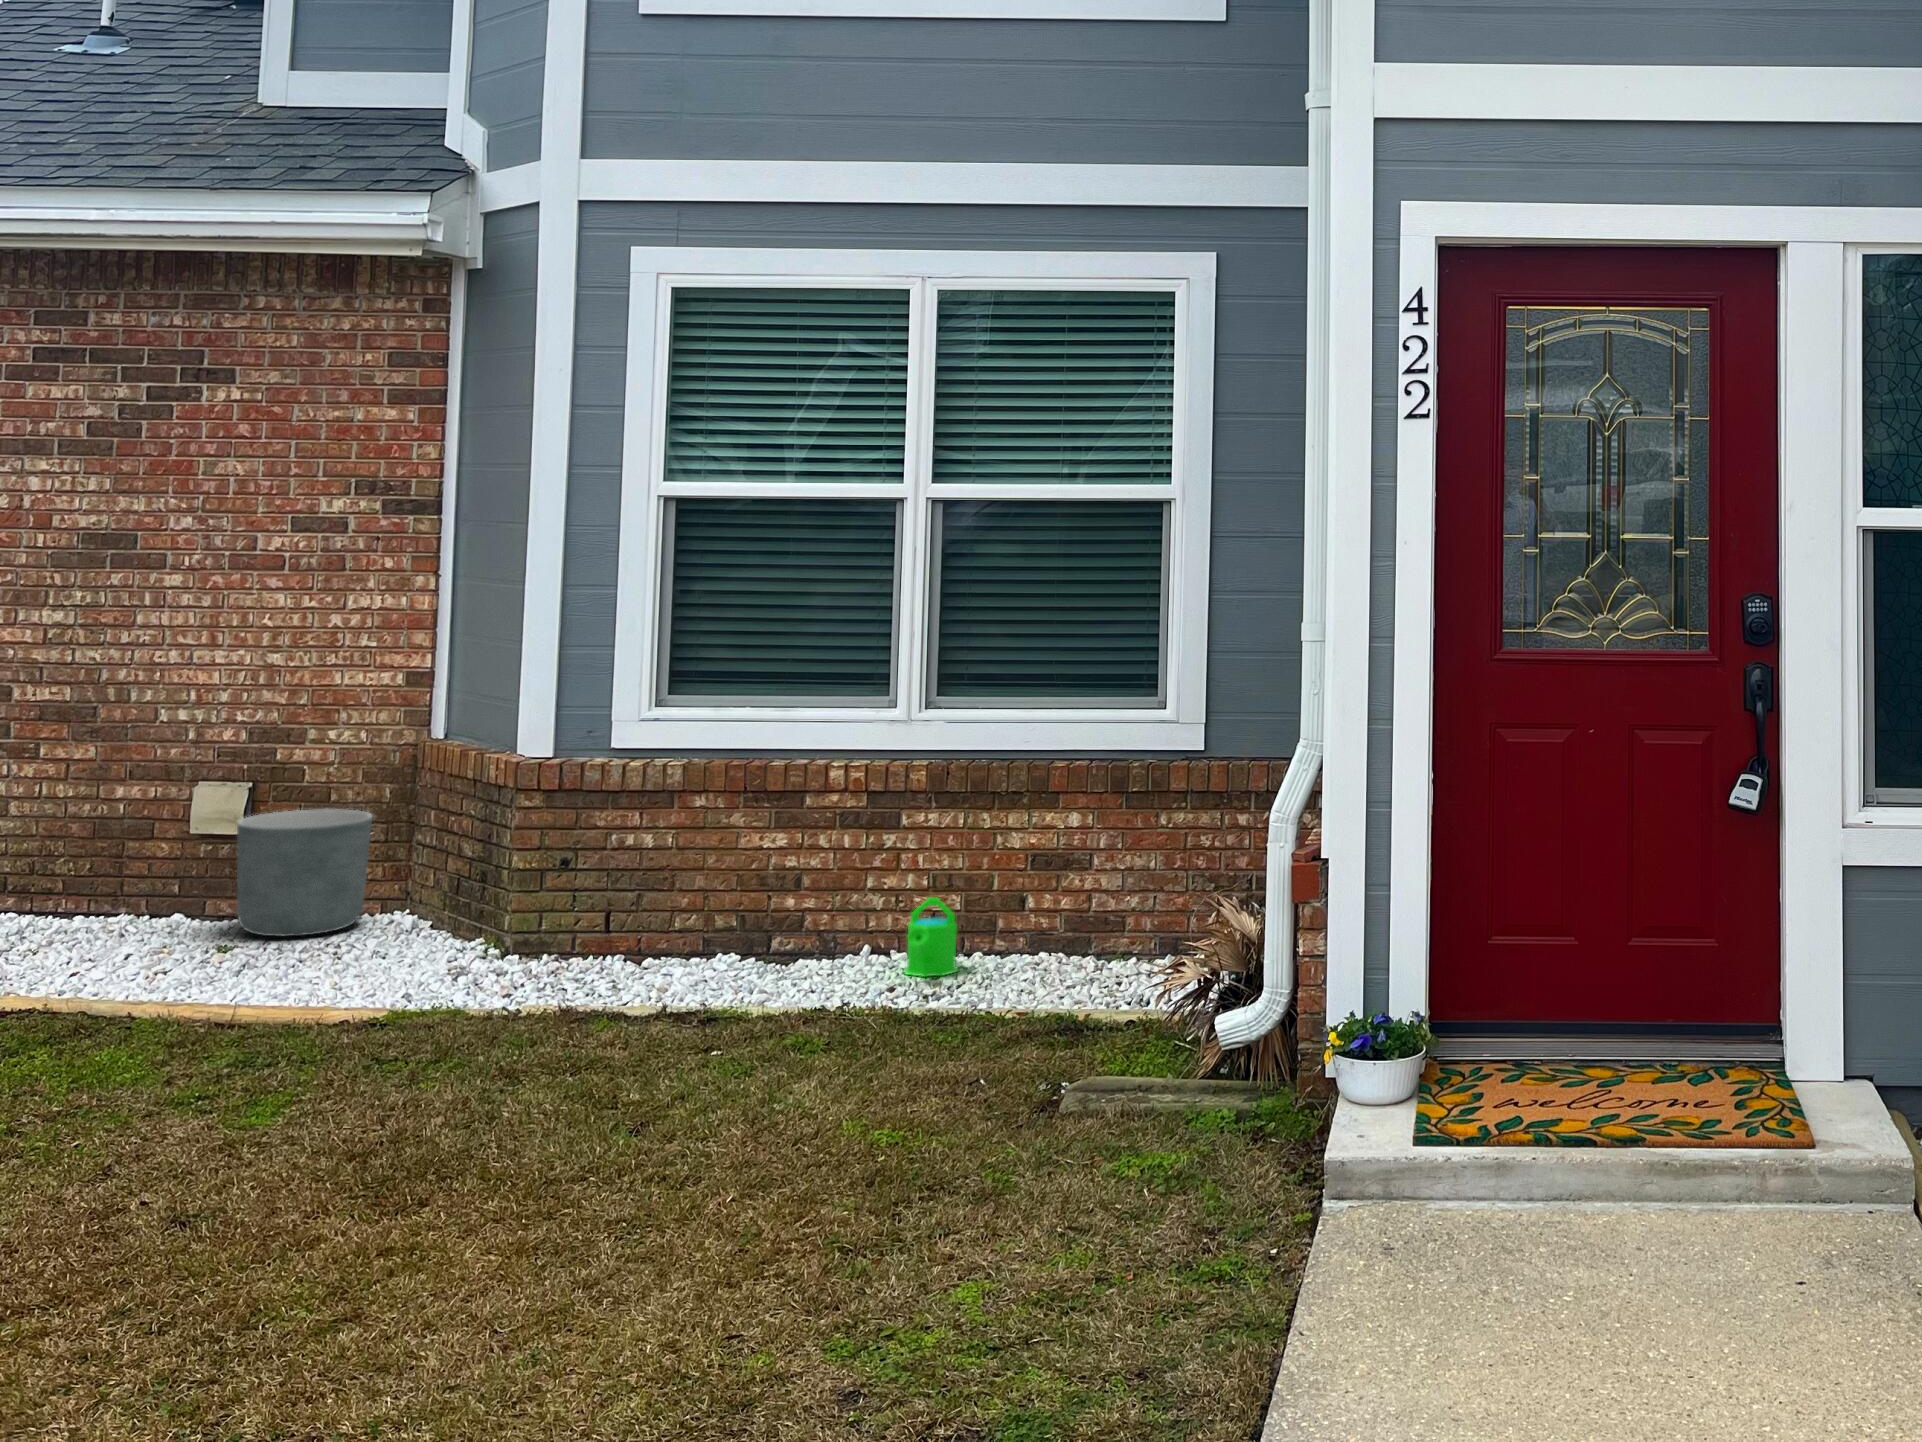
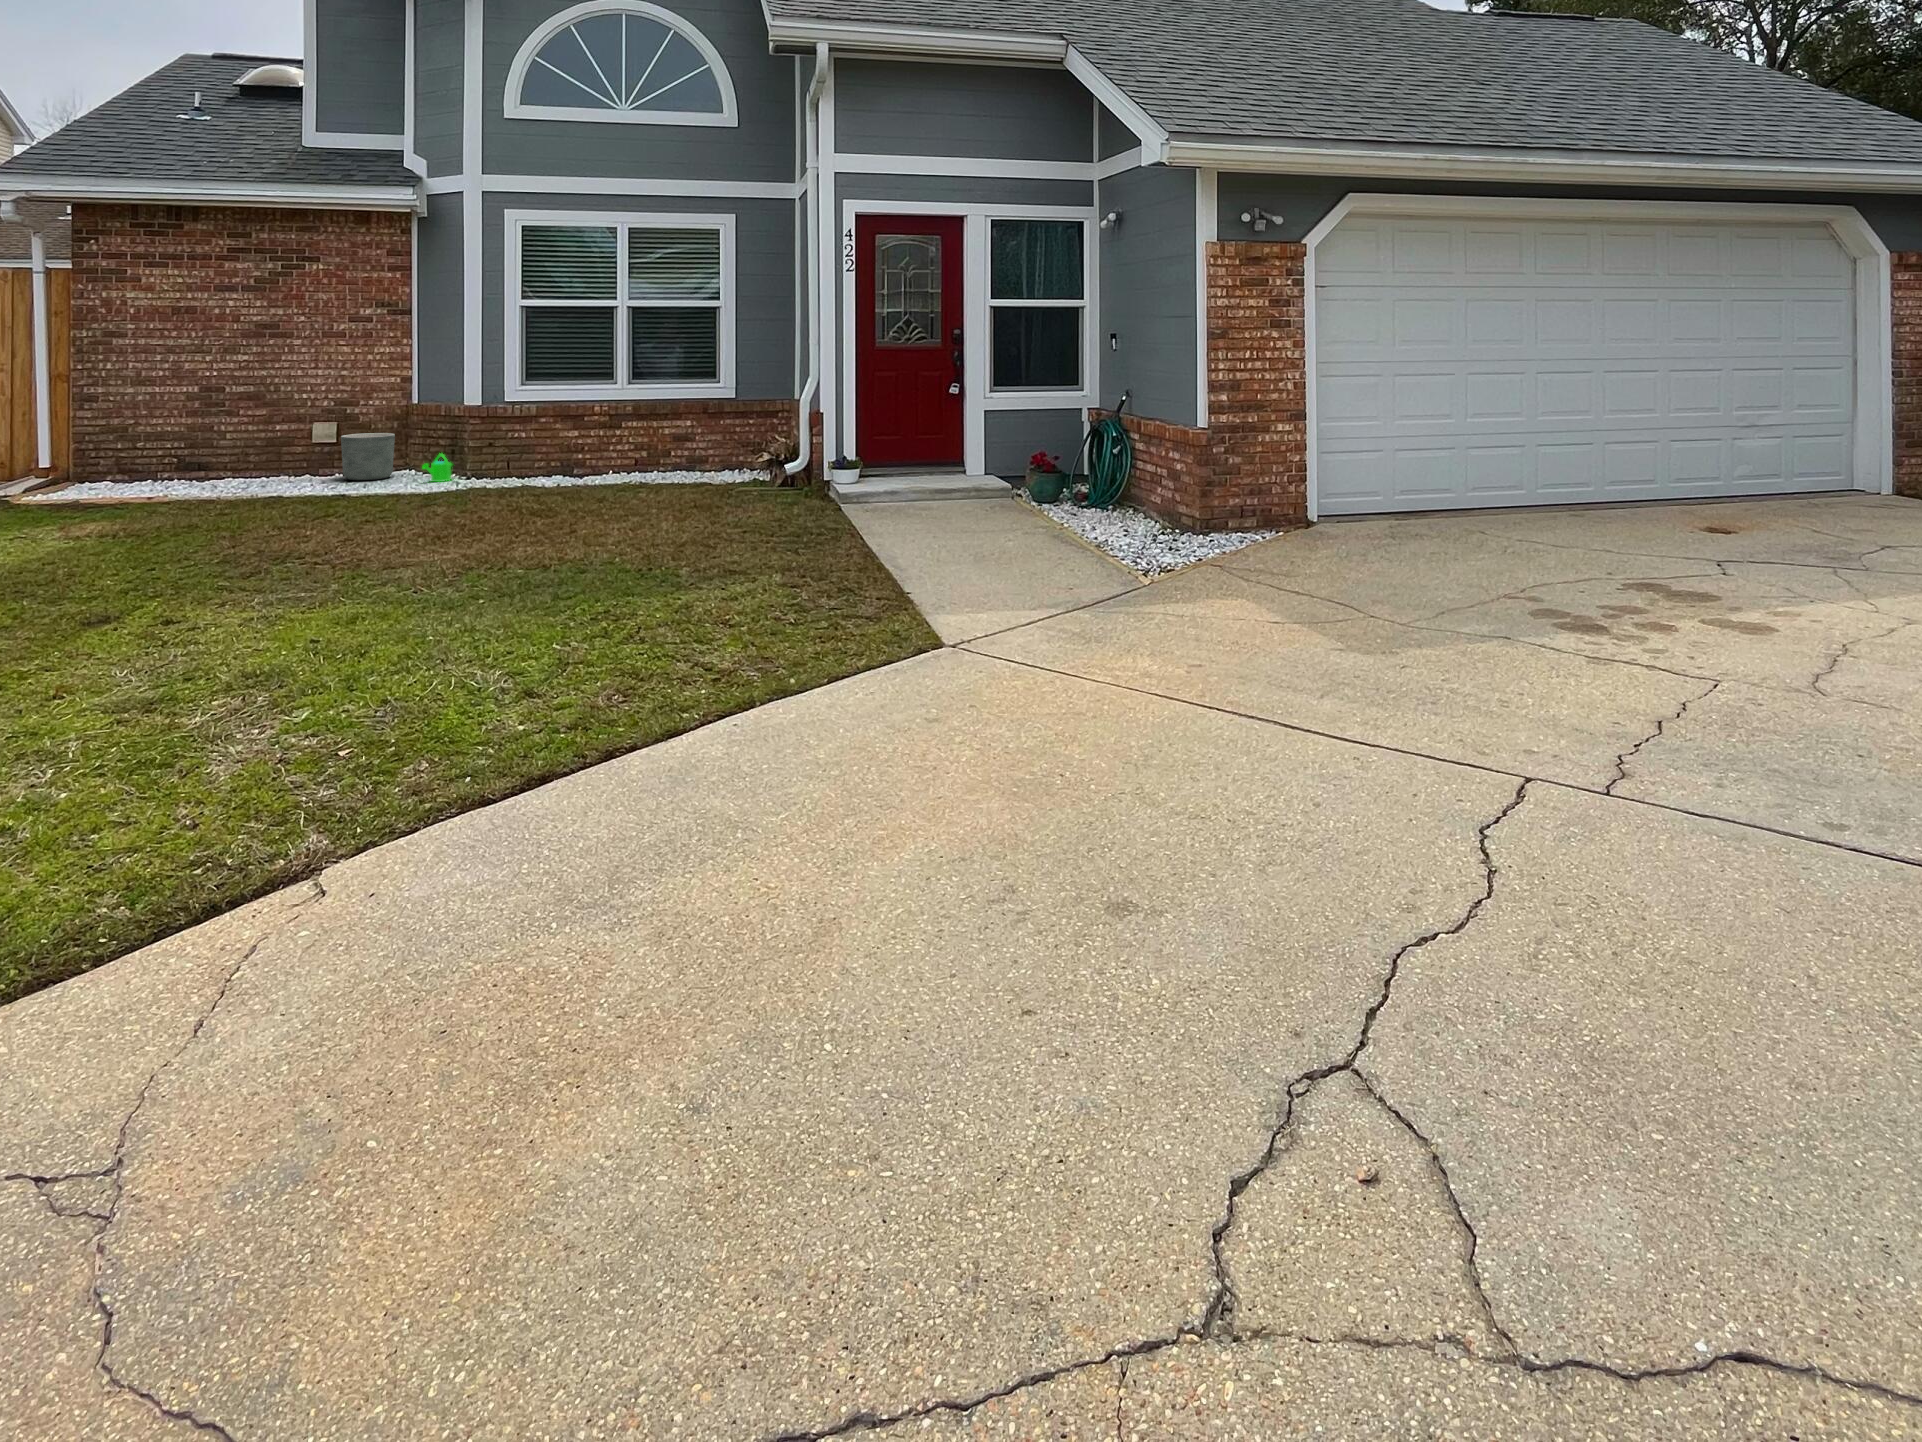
watering can: present [904,897,958,977] -> present [422,453,452,482]

